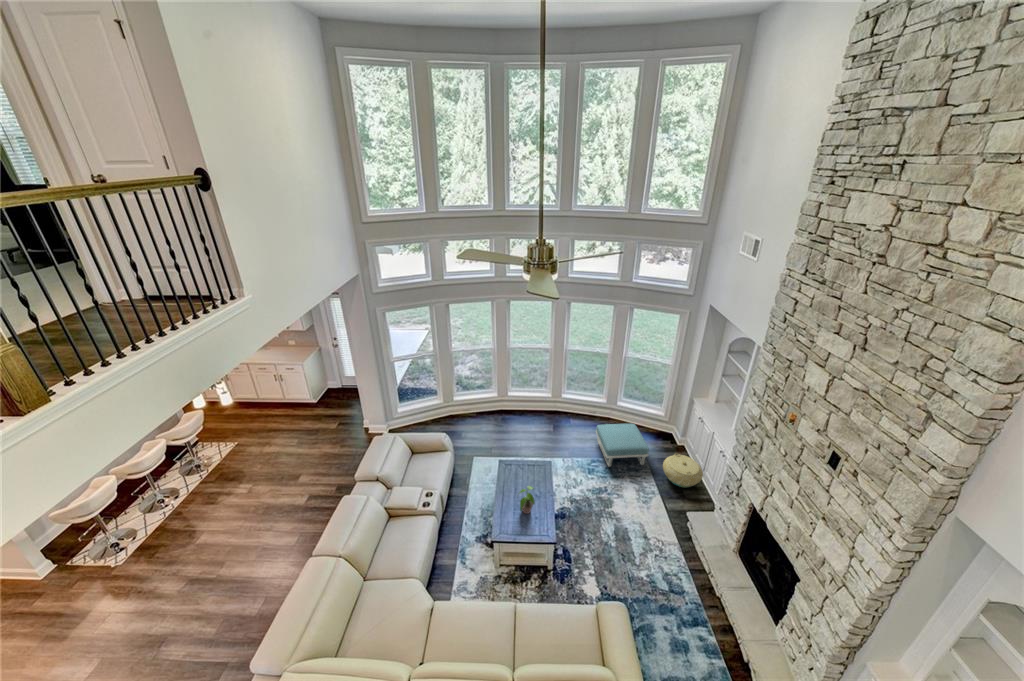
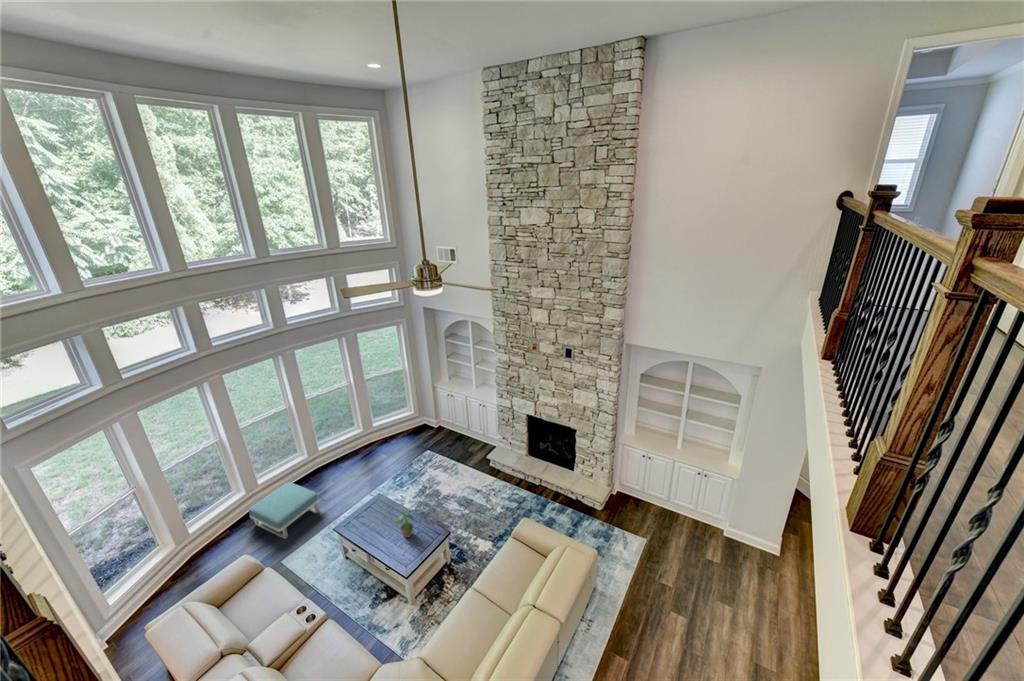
footstool: present [596,424,649,467] -> present [249,482,319,539]
basket: present [663,454,703,488] -> none [443,426,473,451]

